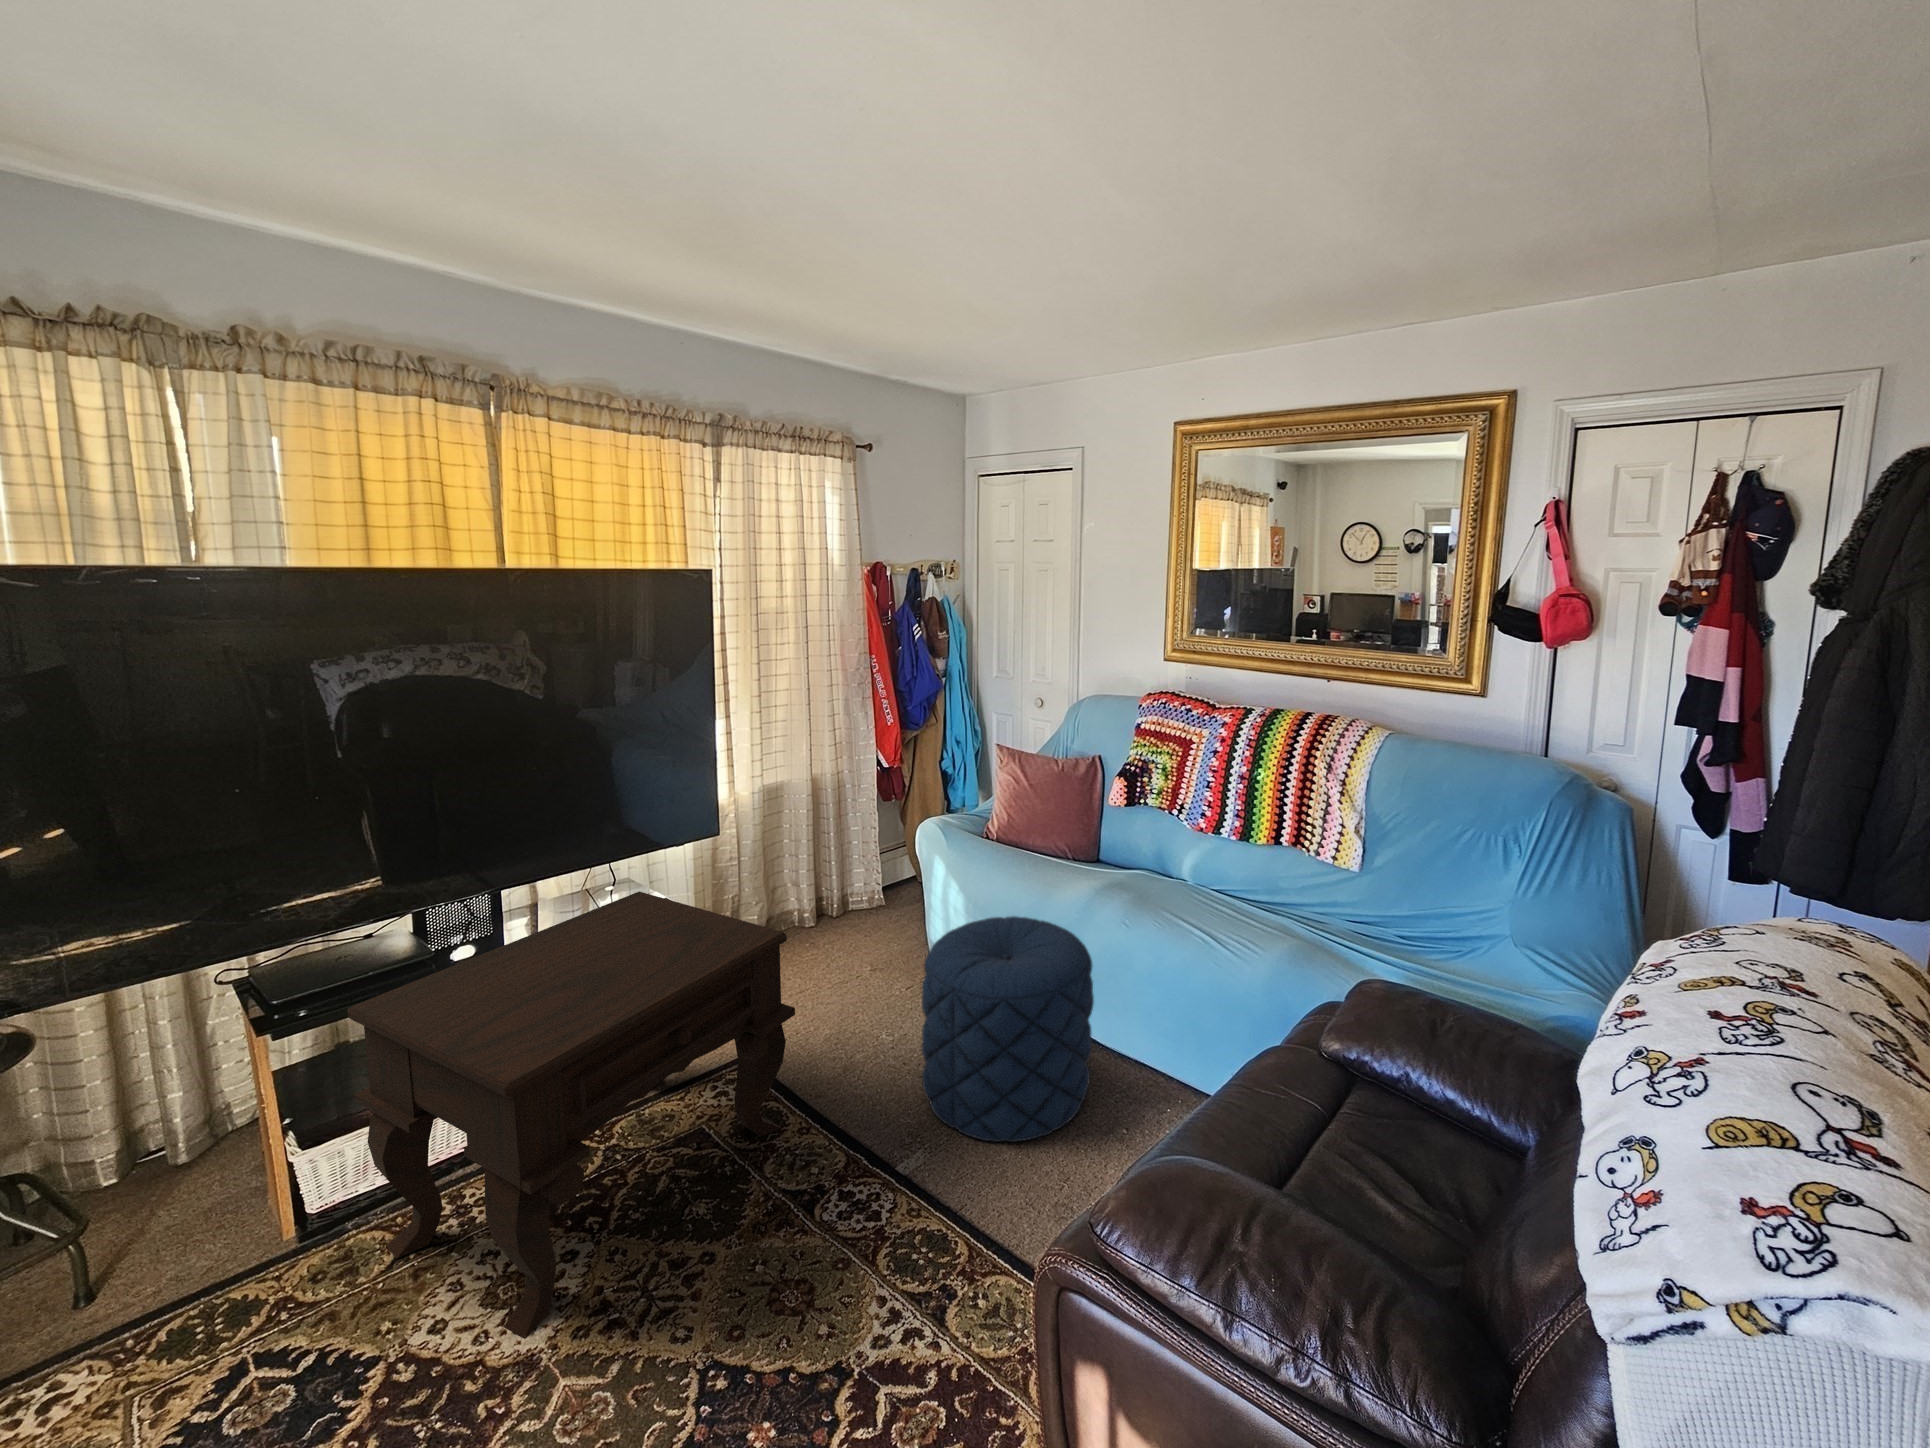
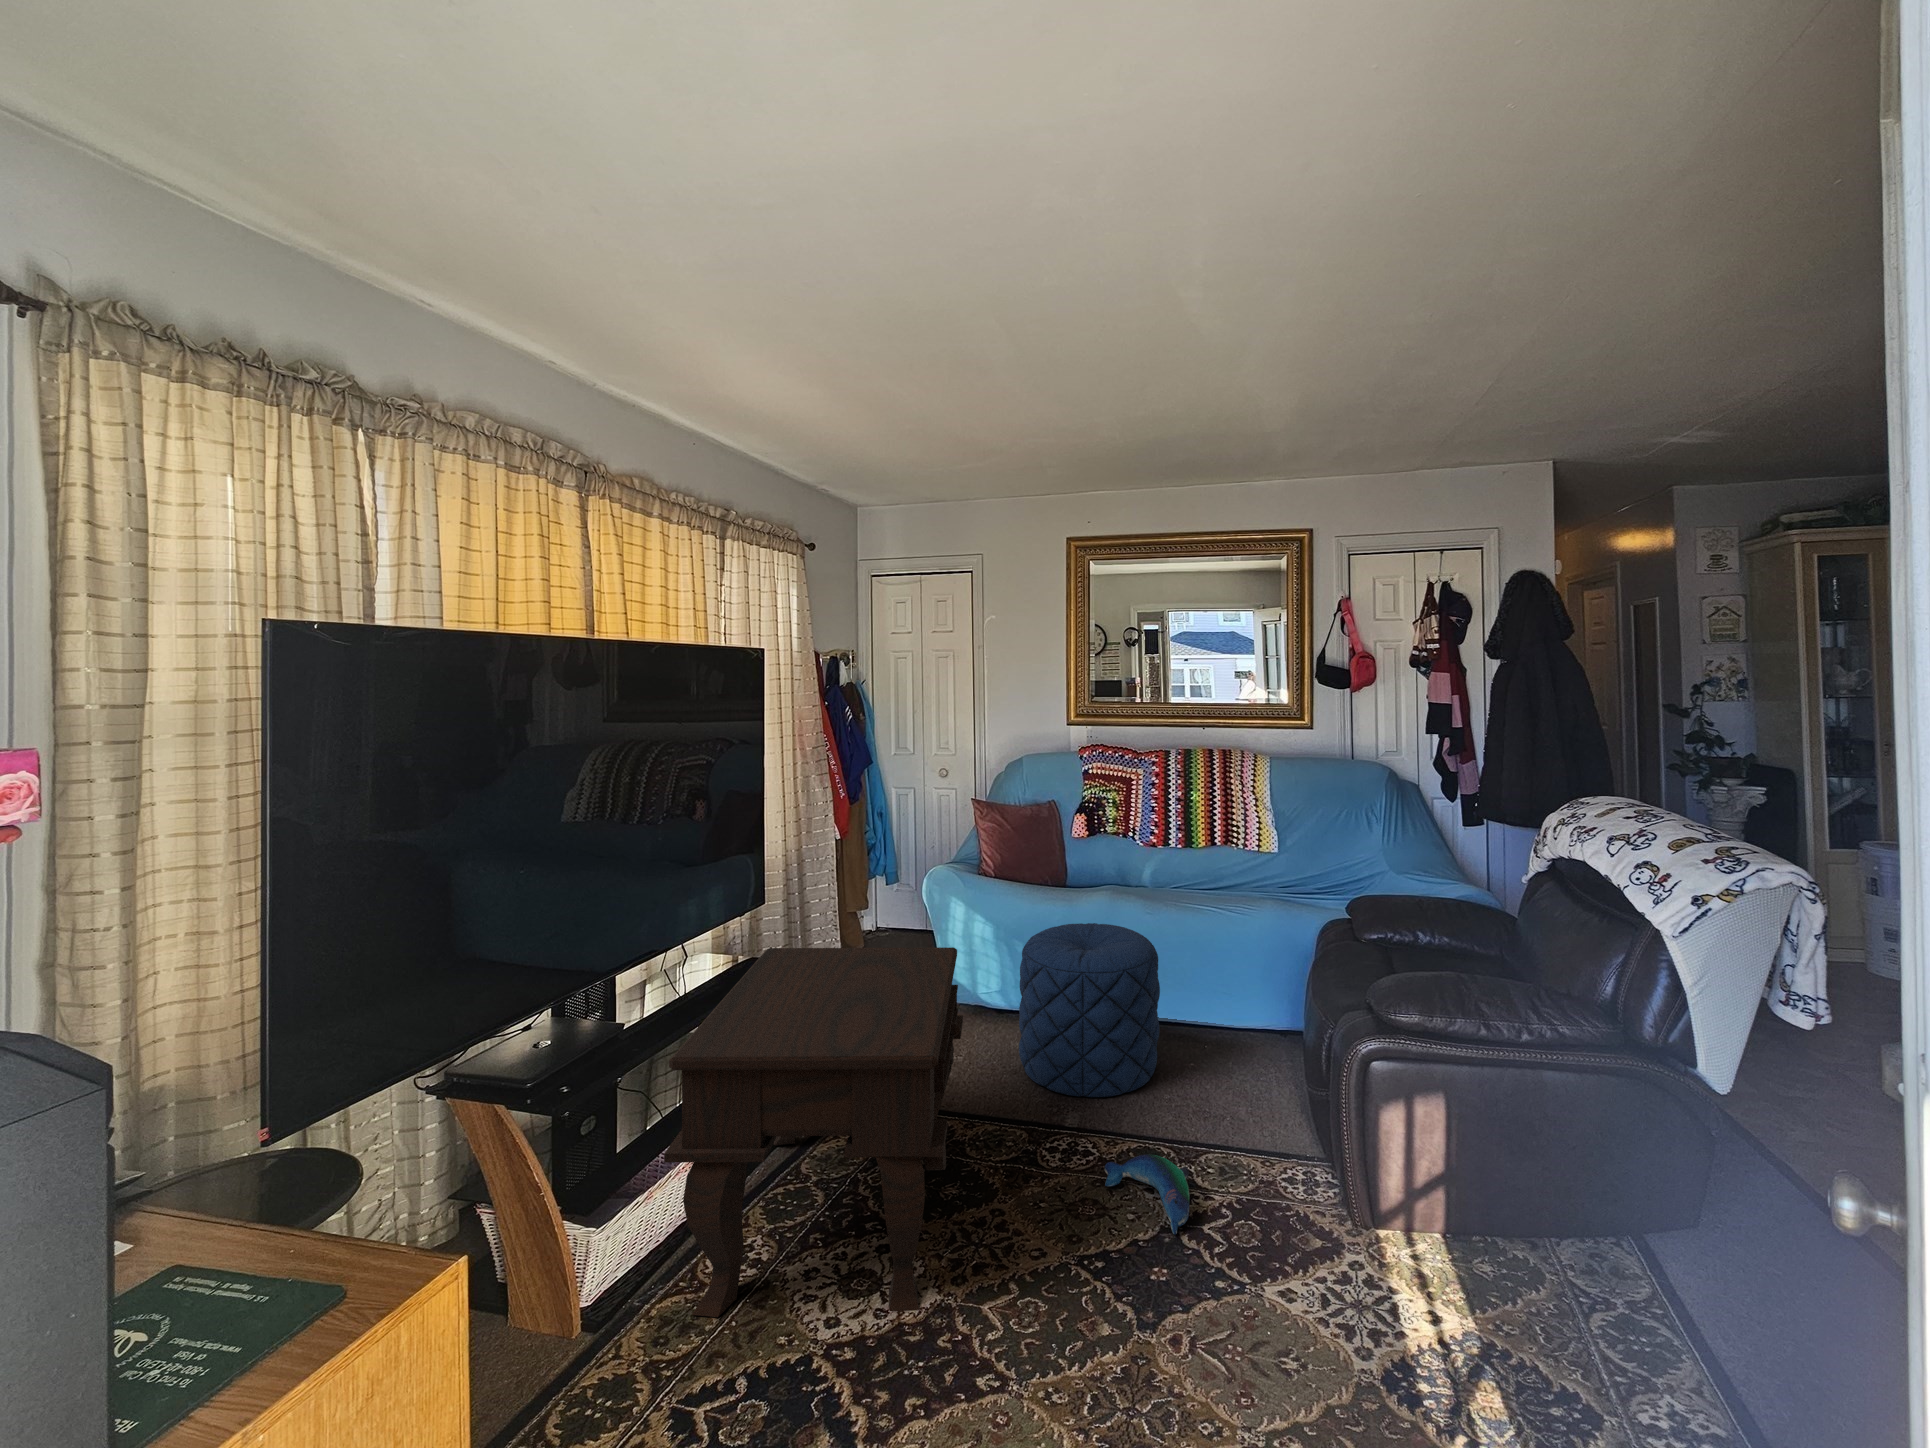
plush toy: none [837,1237,918,1377] -> present [1105,1154,1190,1235]

